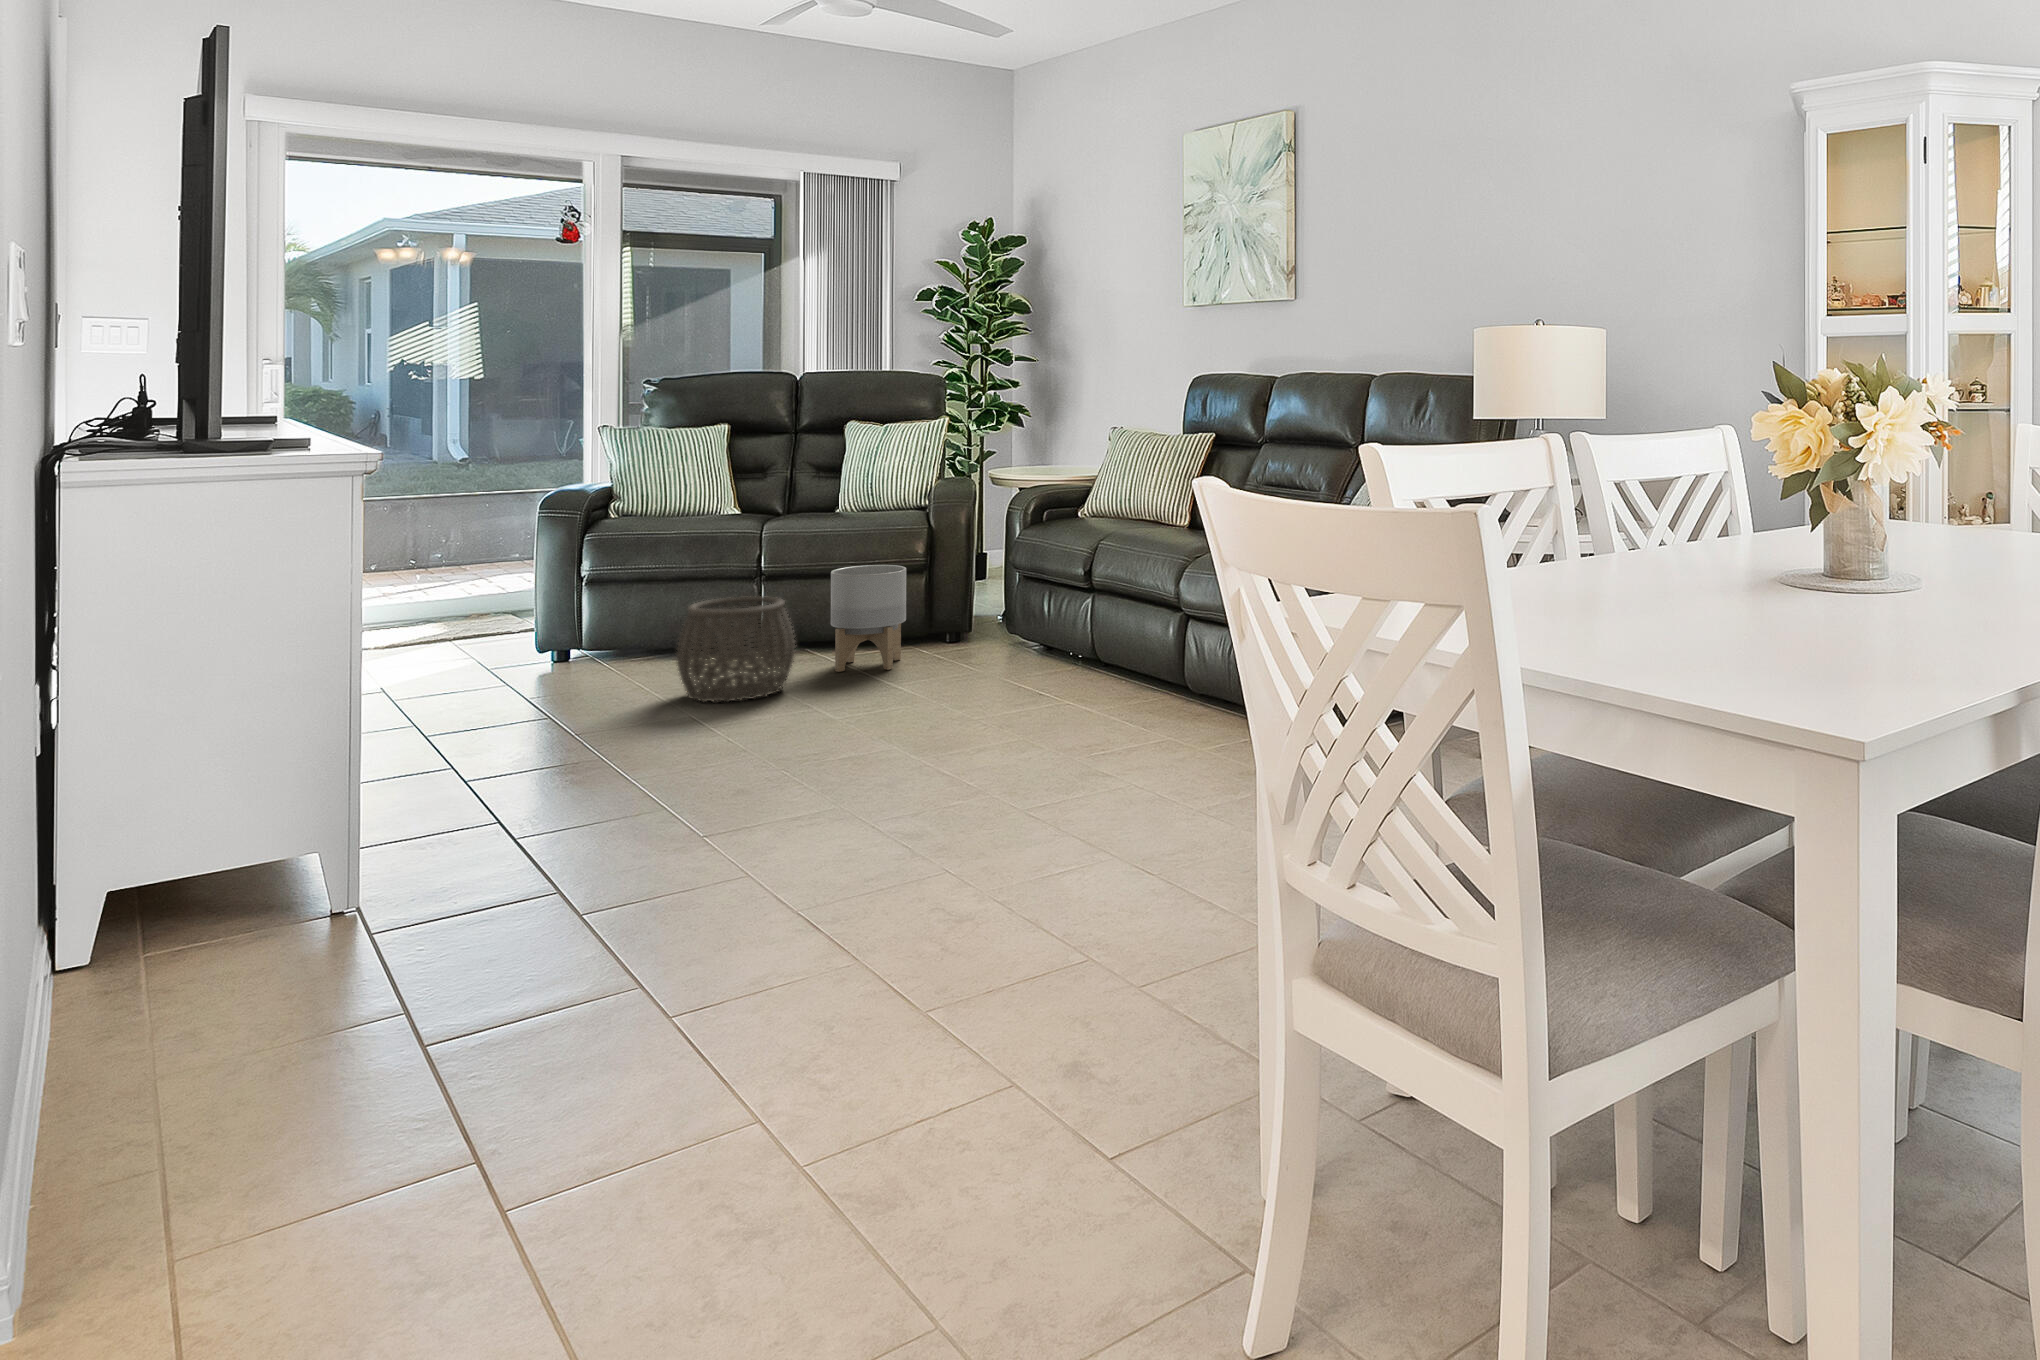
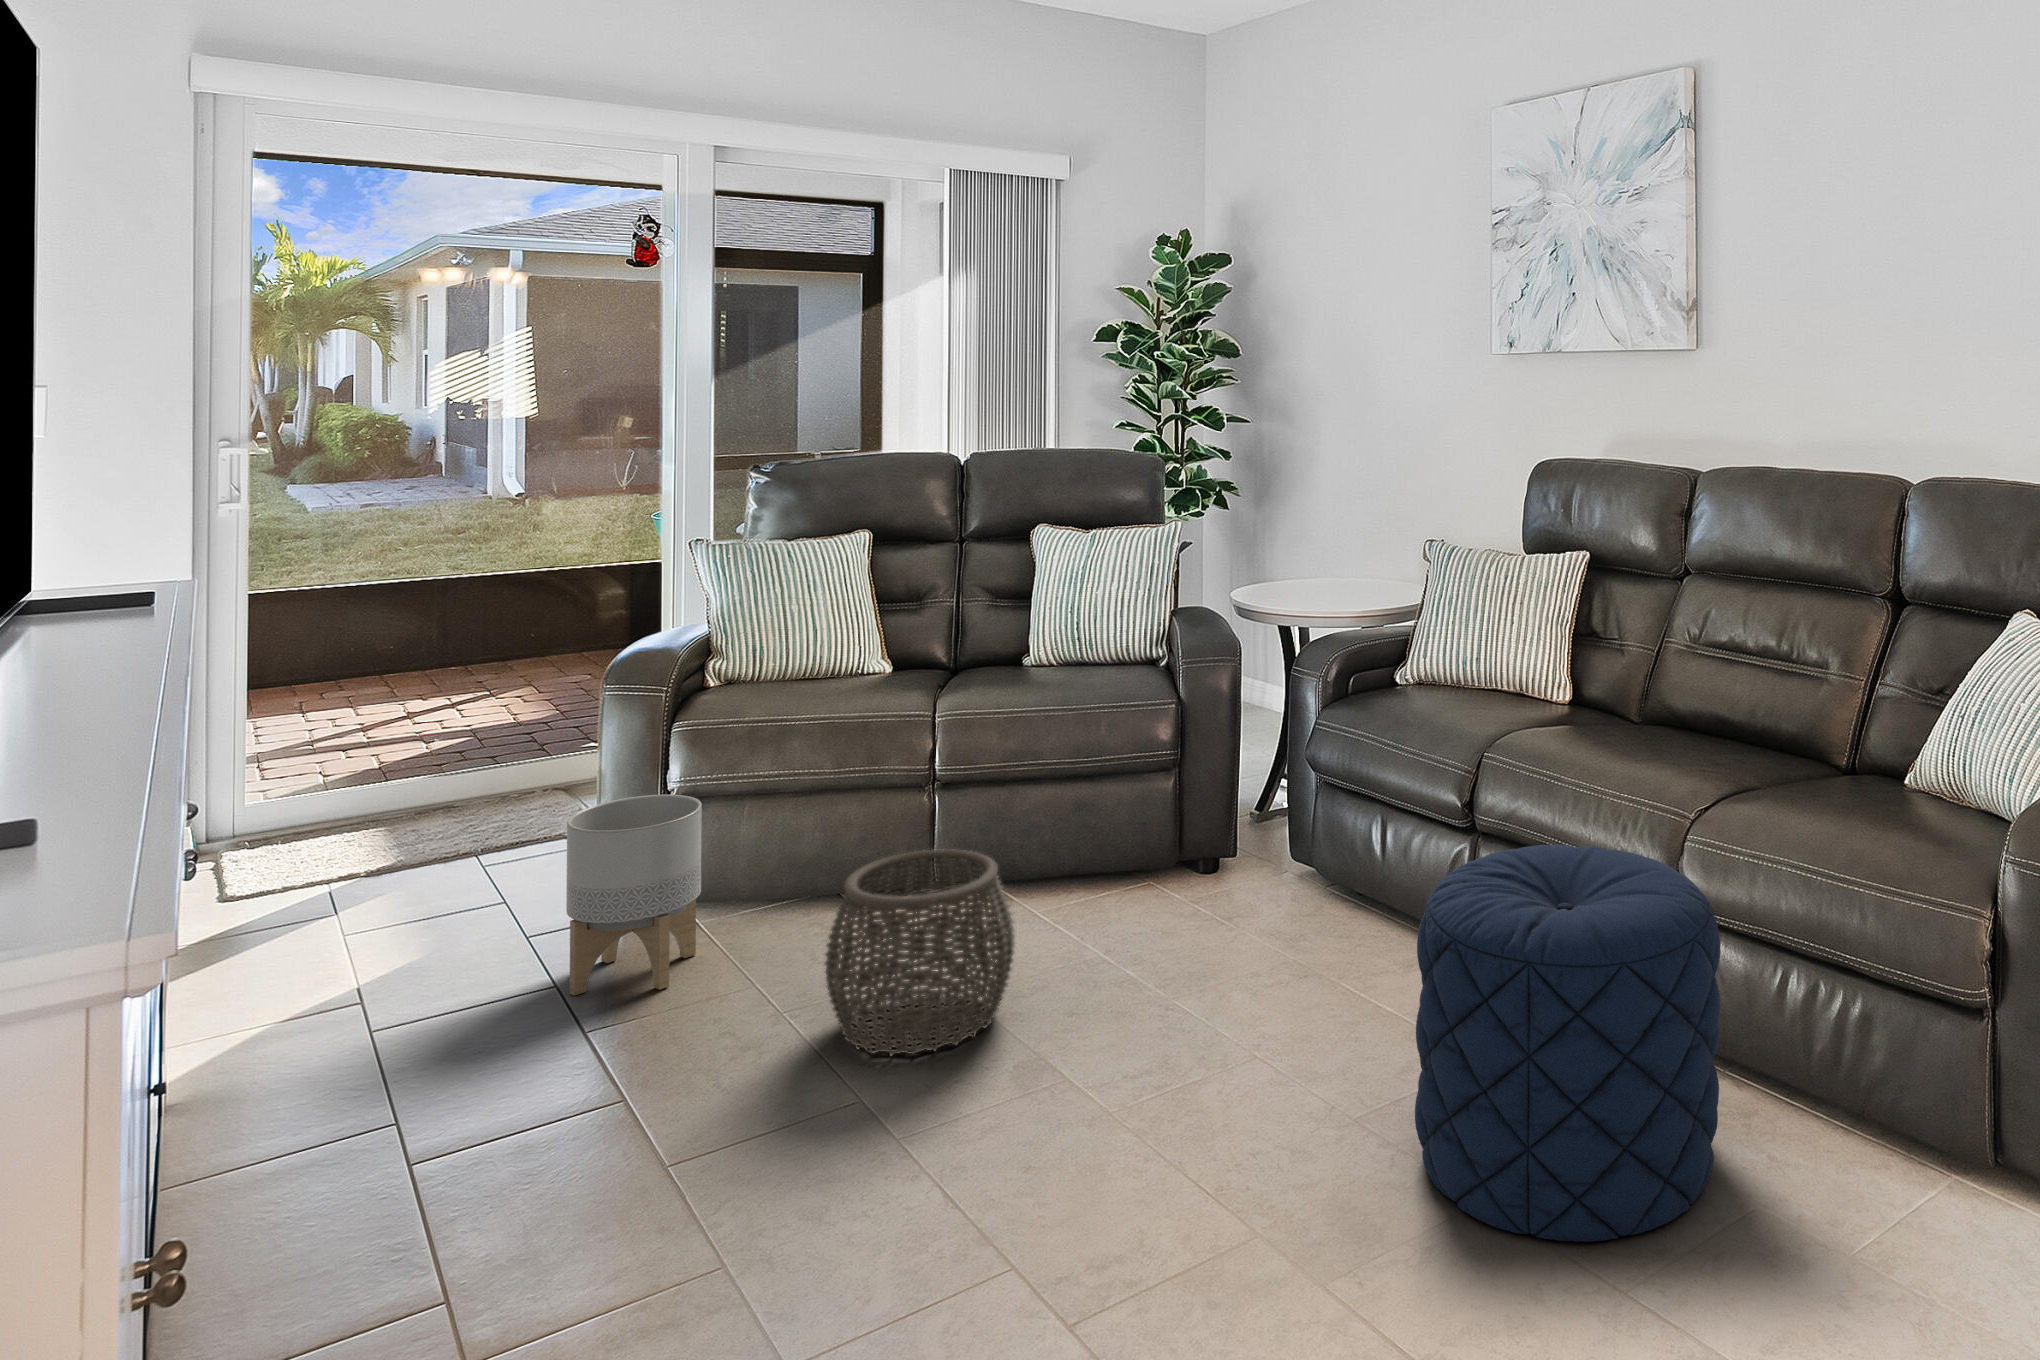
planter: present [831,565,906,672] -> present [566,795,702,995]
pouf: none [997,568,1166,747] -> present [1415,845,1720,1242]

